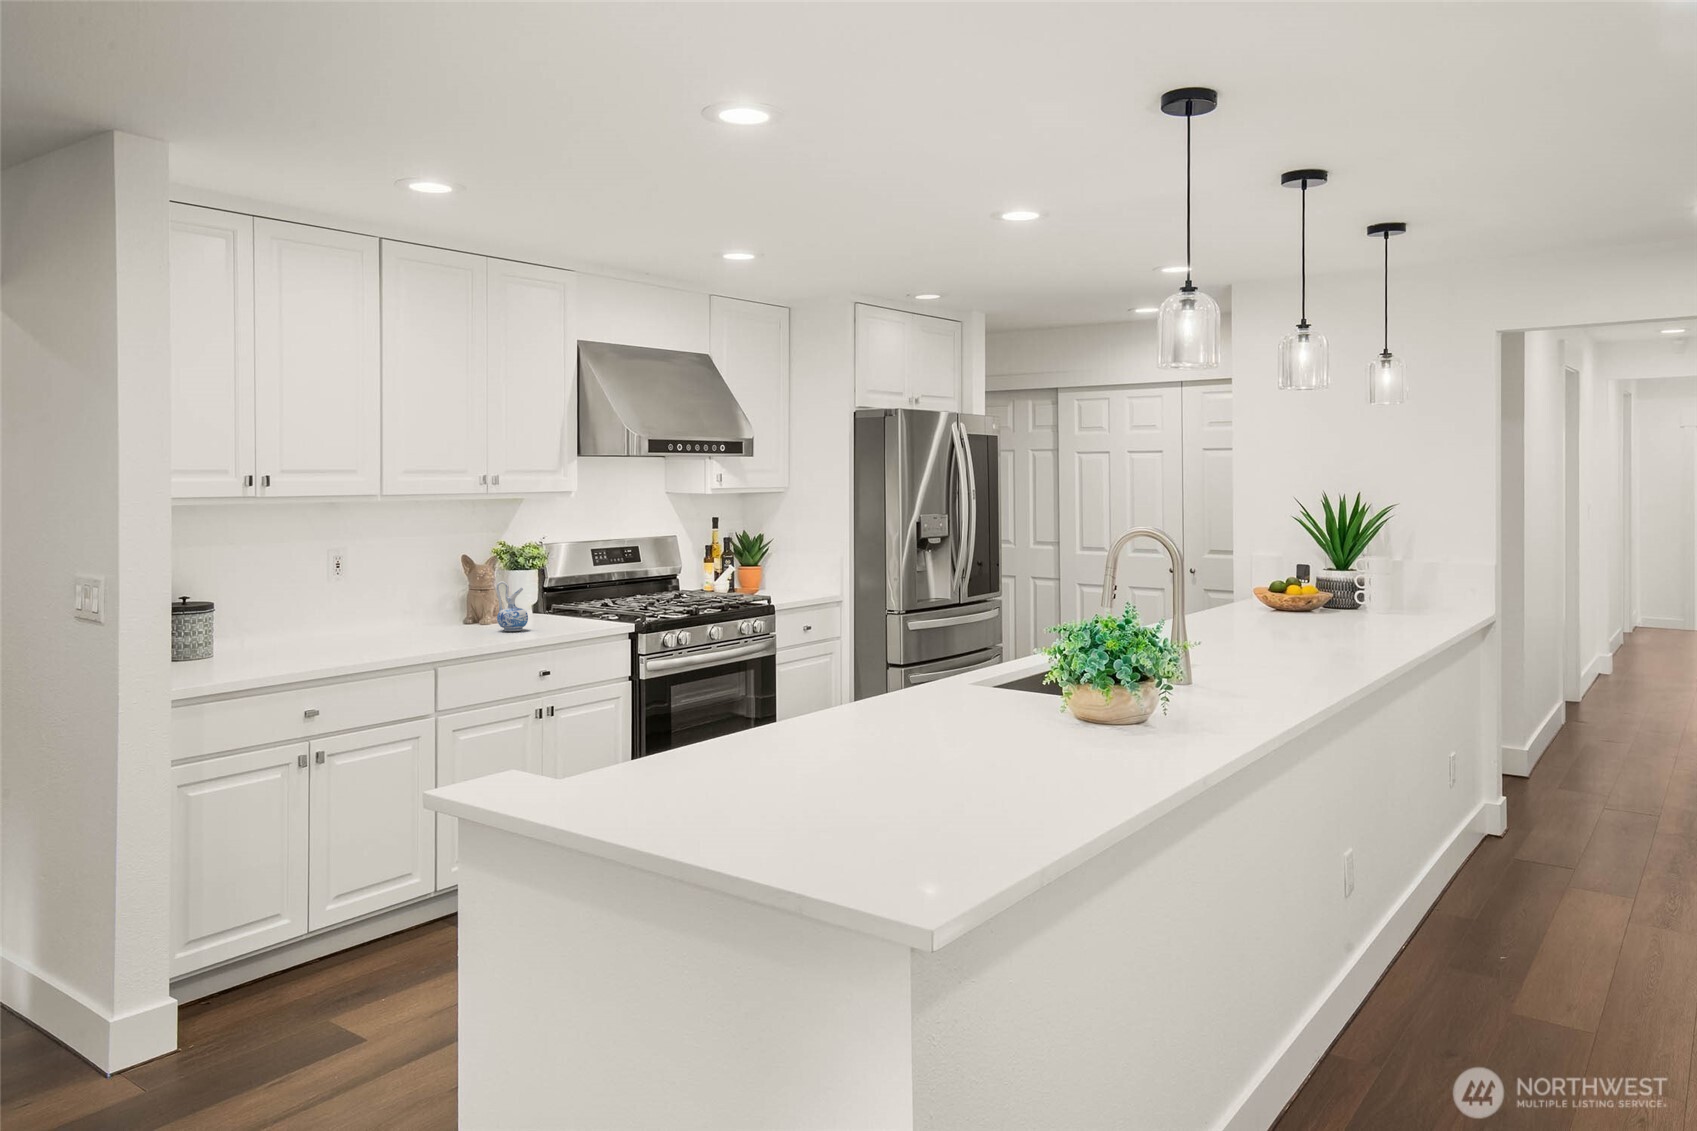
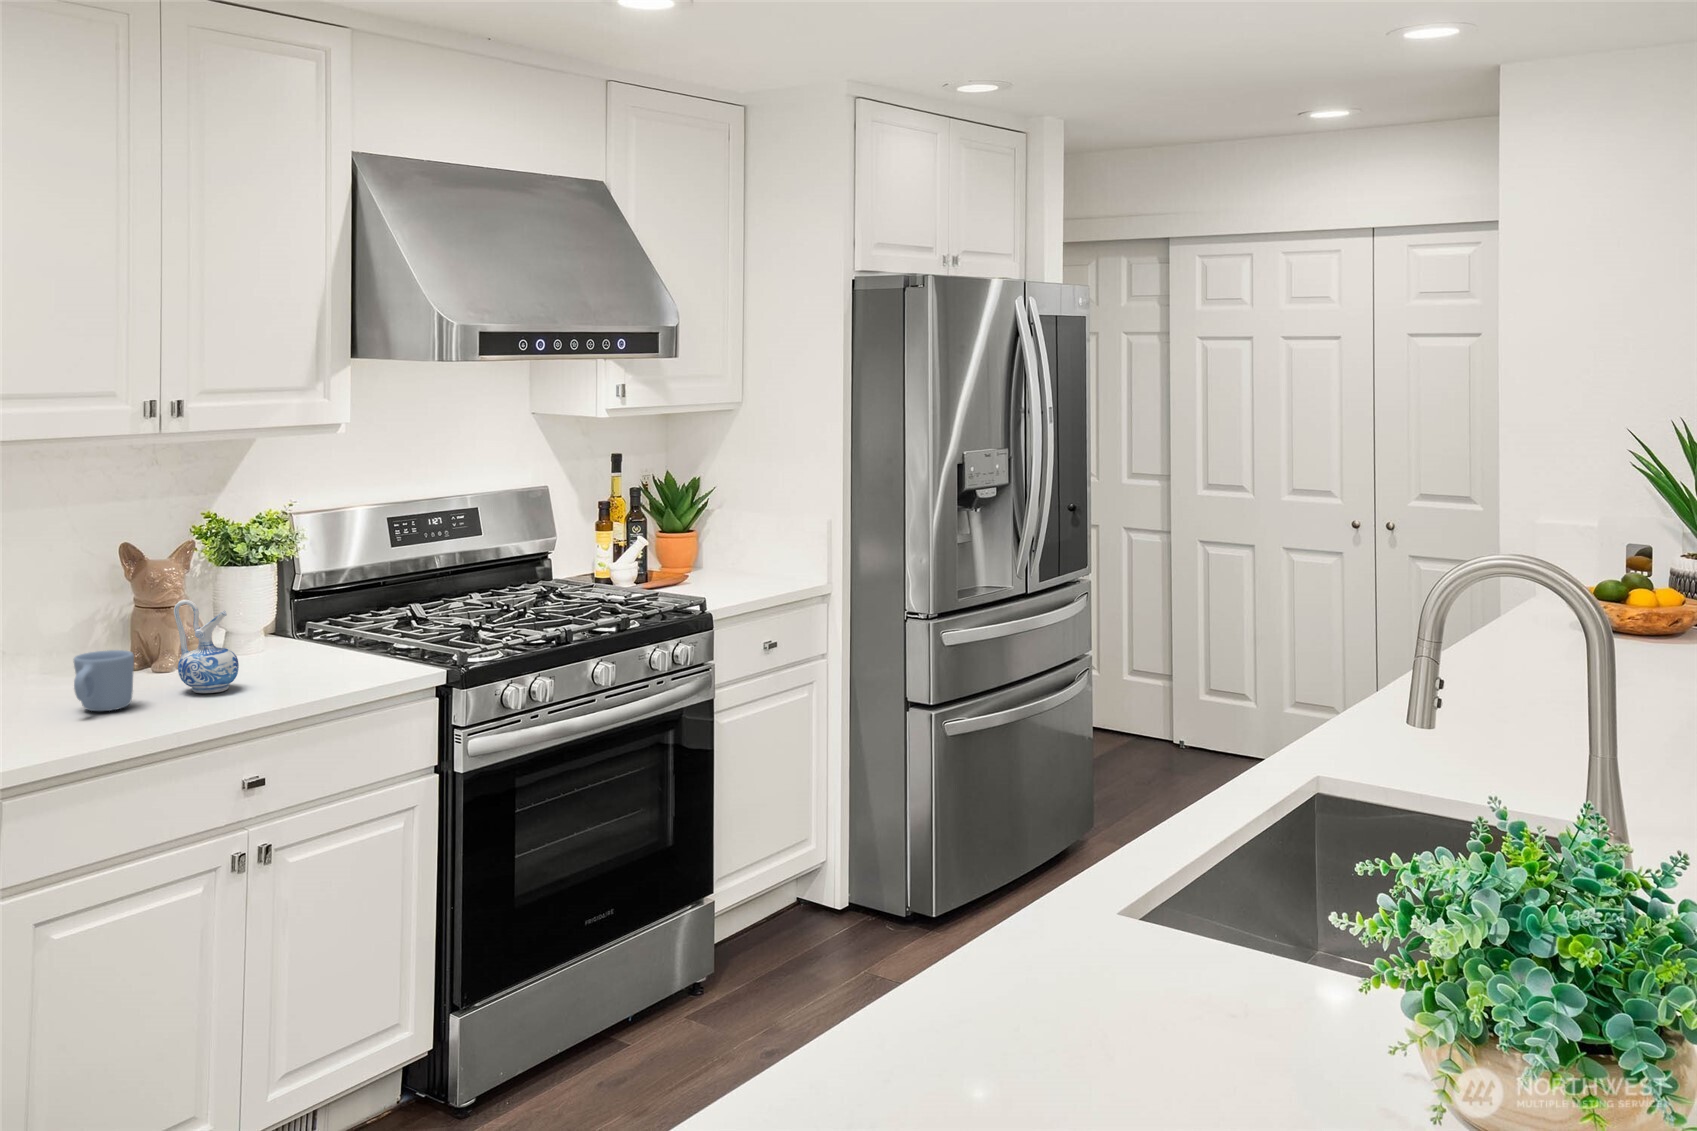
mug: none [450,606,479,636] -> present [74,650,134,711]

